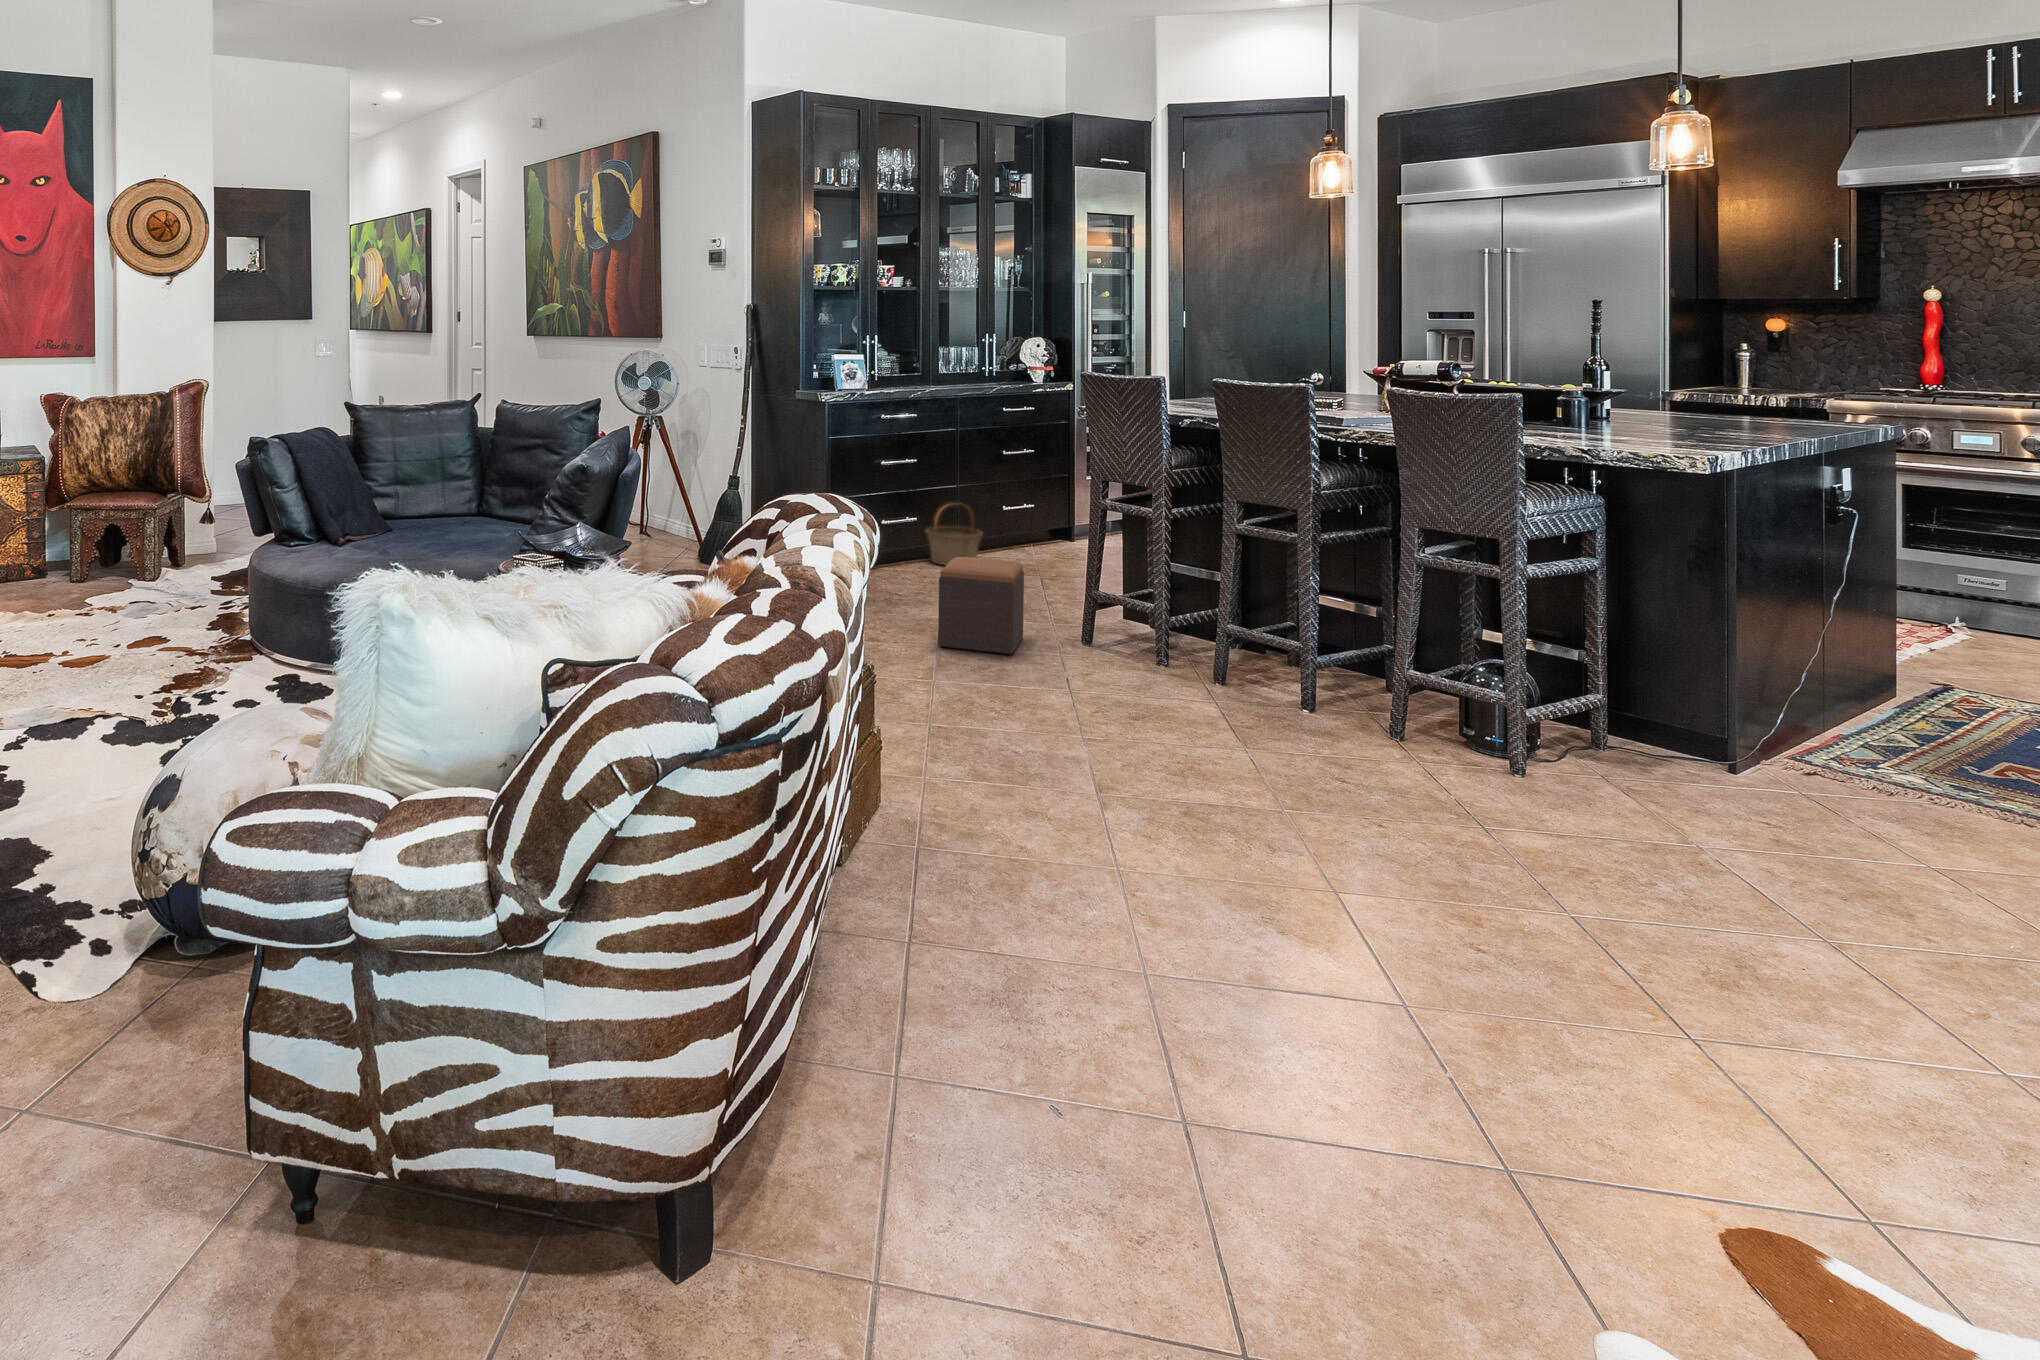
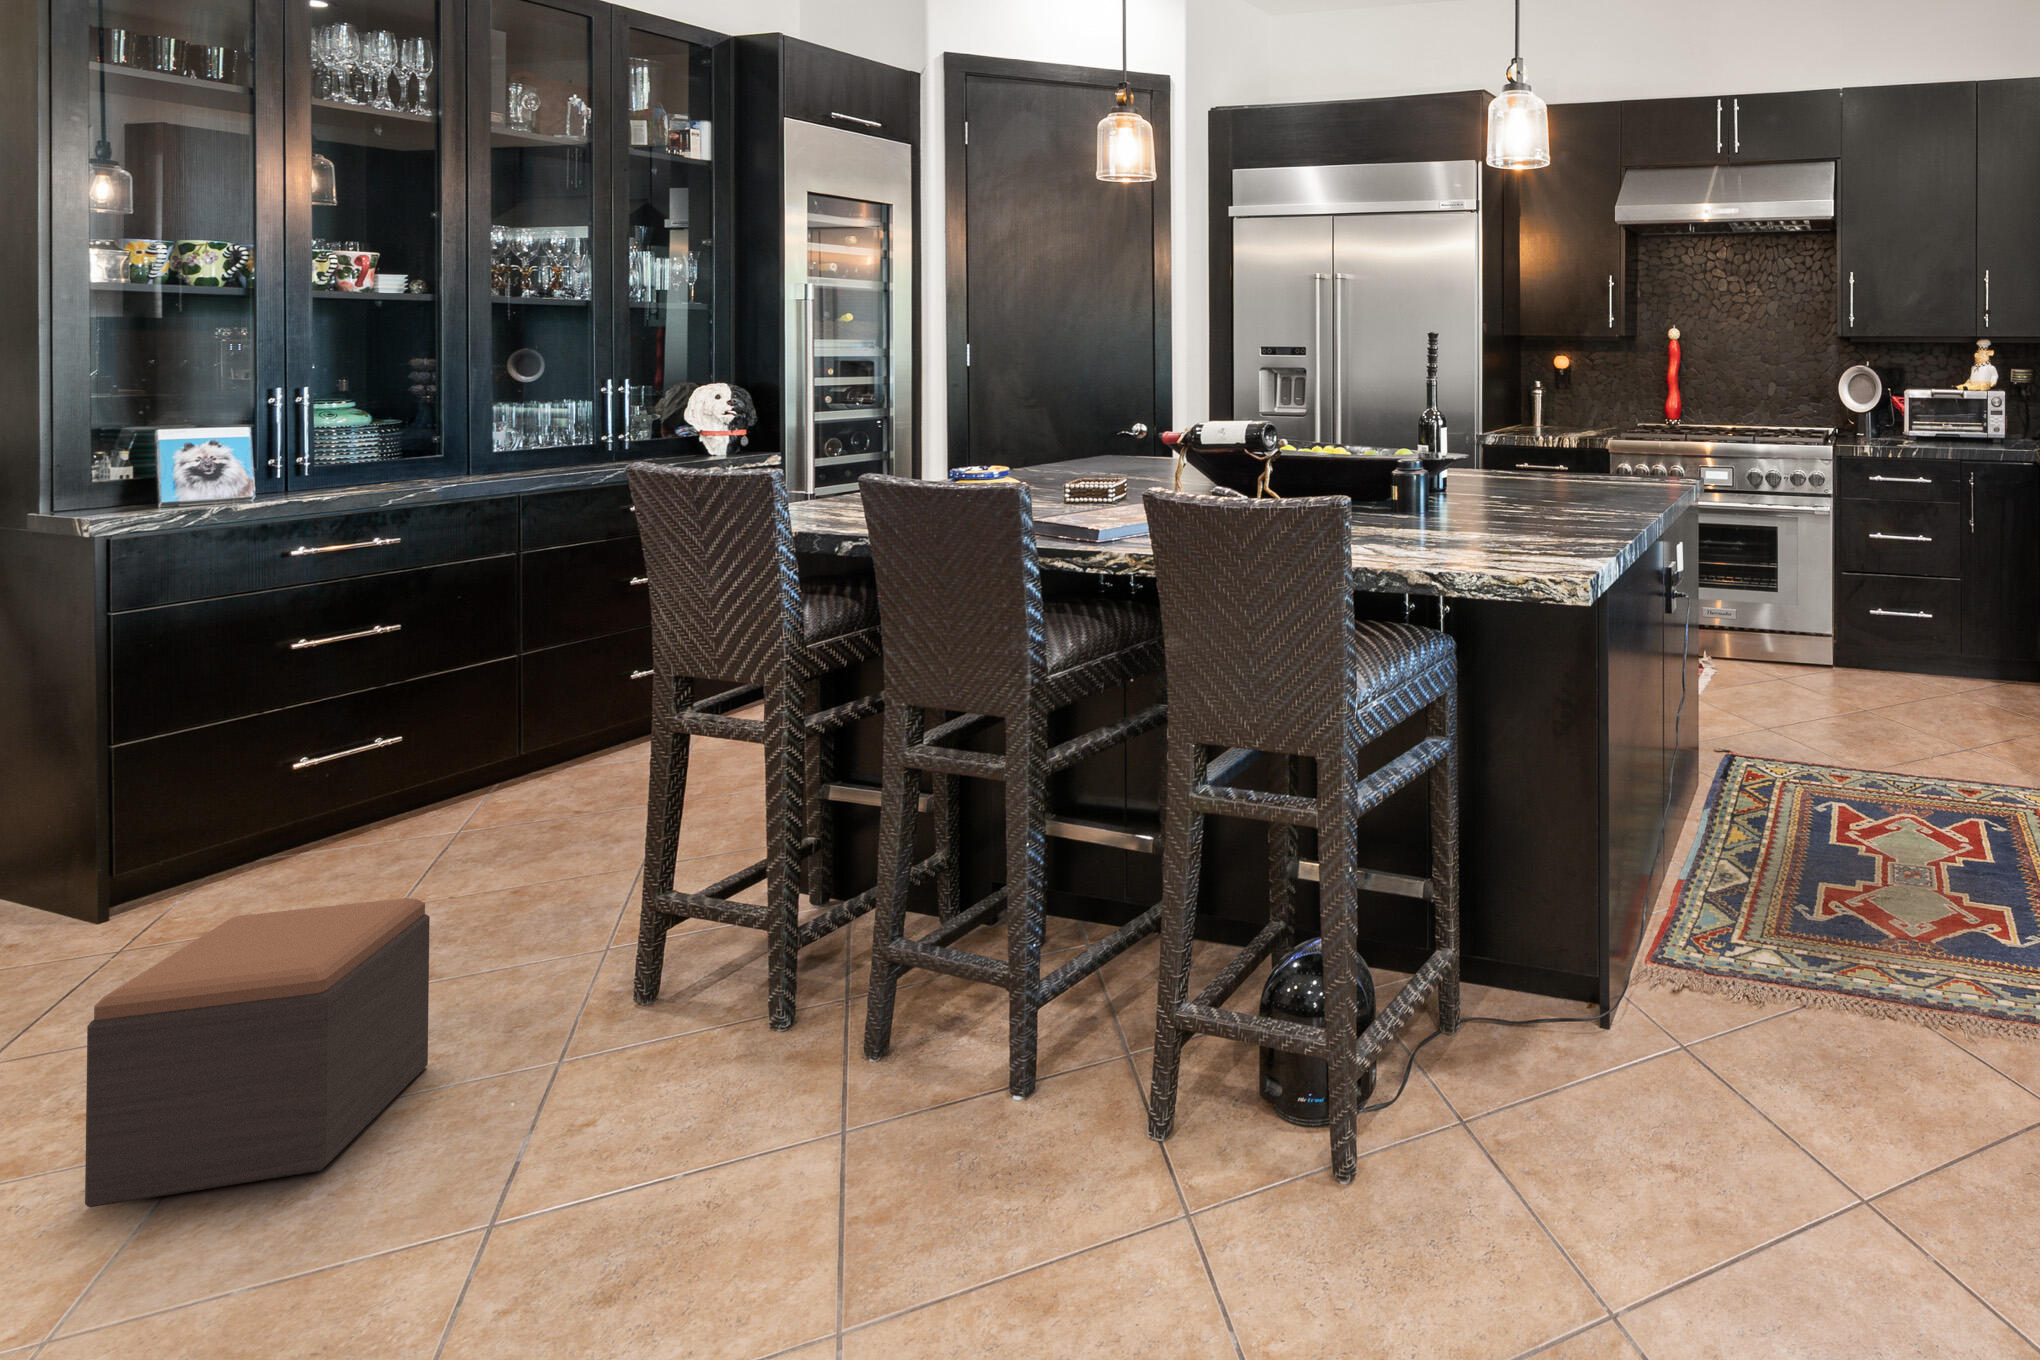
basket: present [926,505,983,565] -> none [407,691,548,821]

